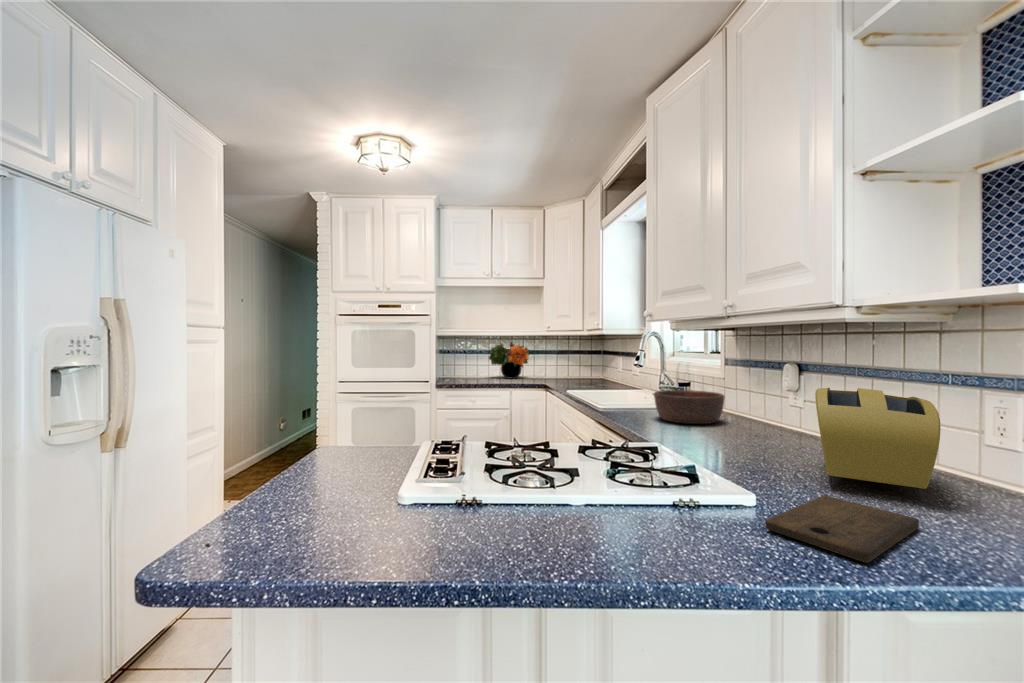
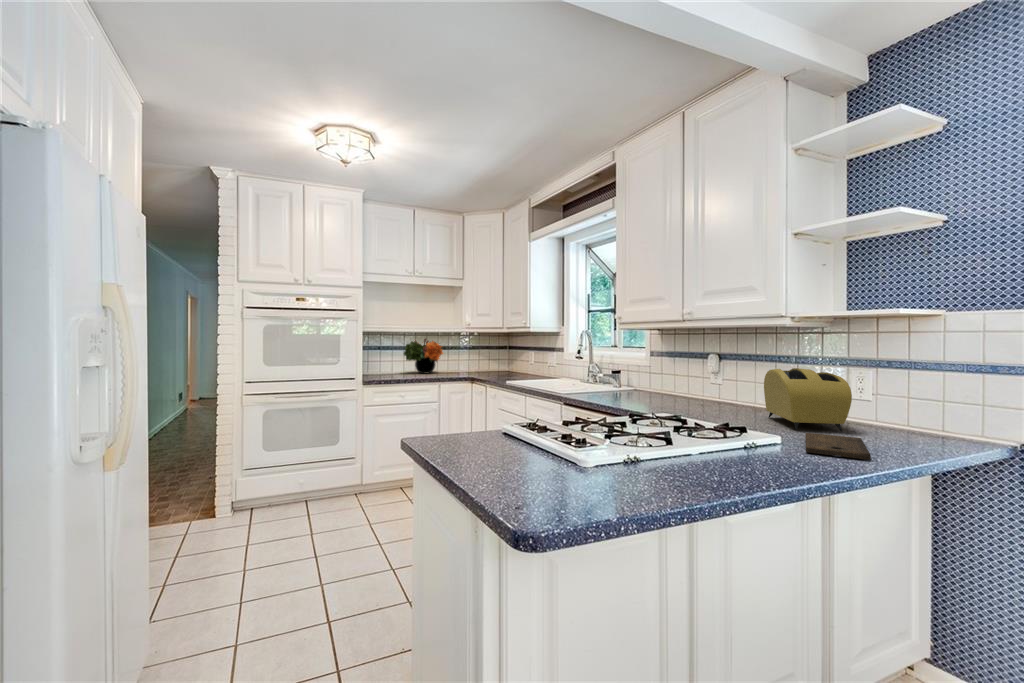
wooden bowl: present [654,390,725,424] -> none [617,376,669,401]

